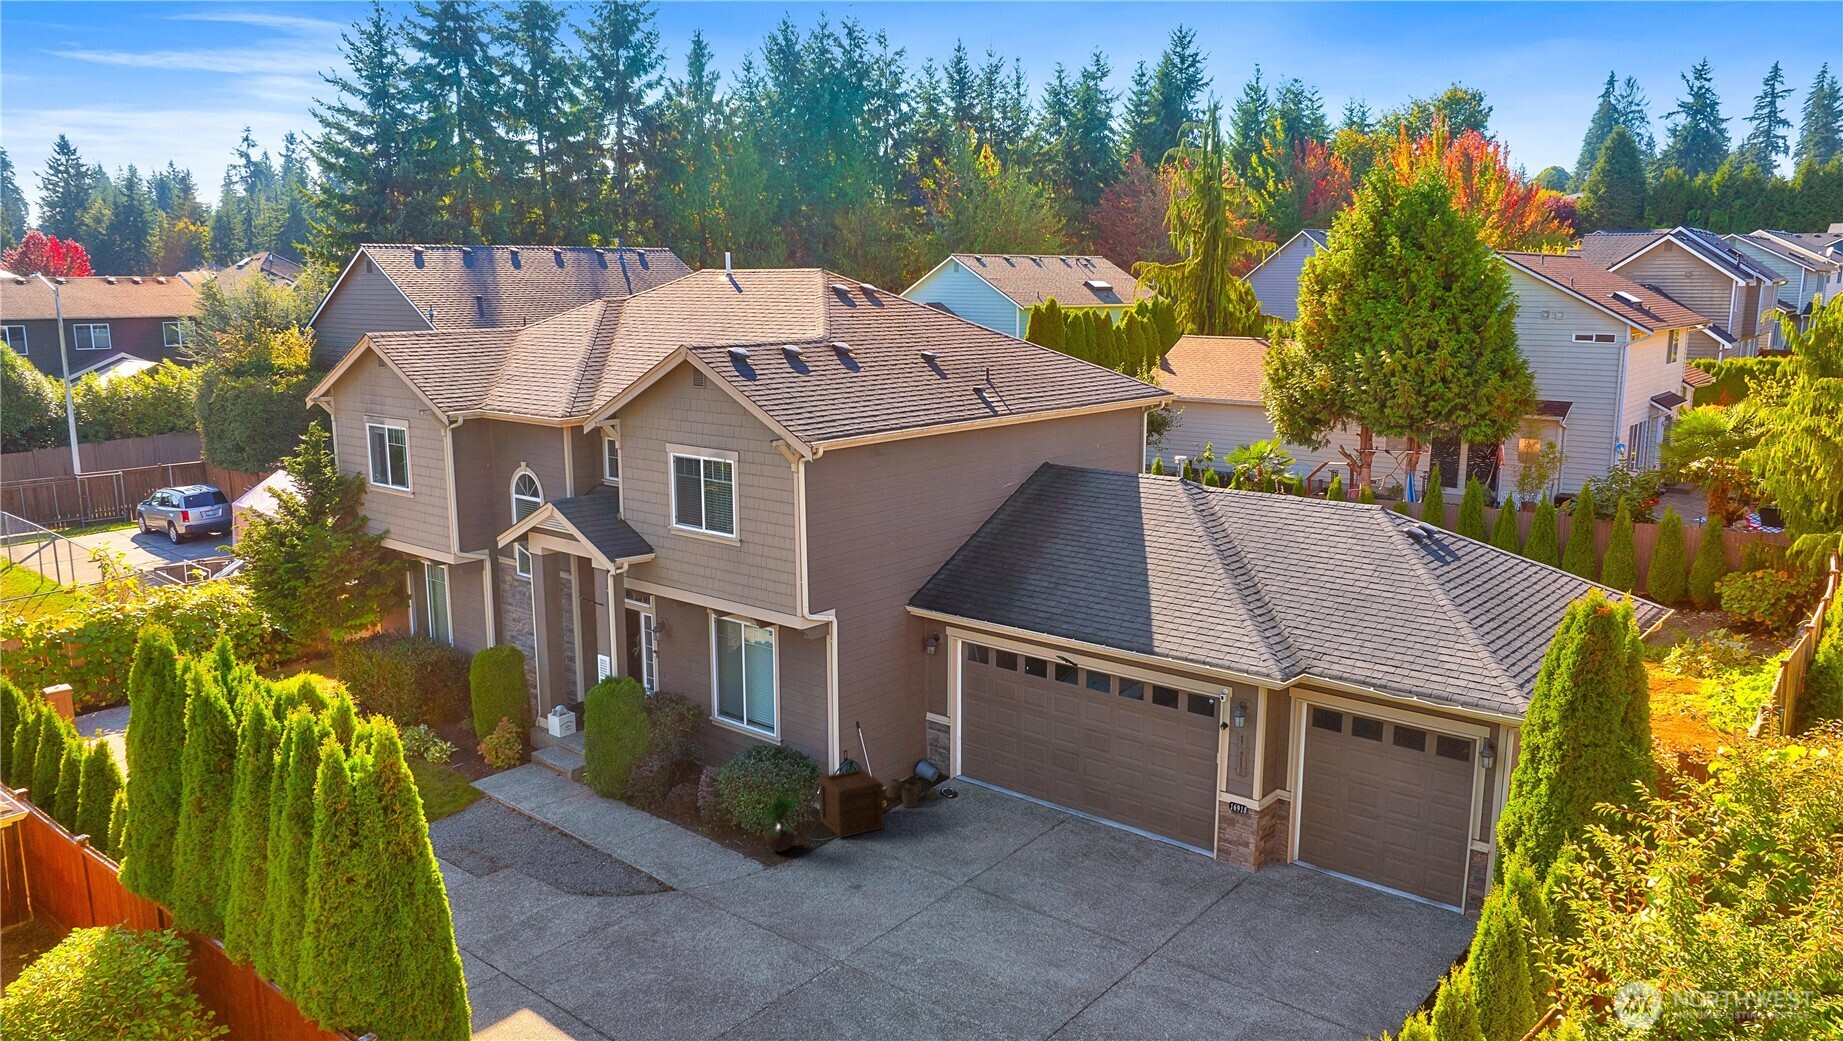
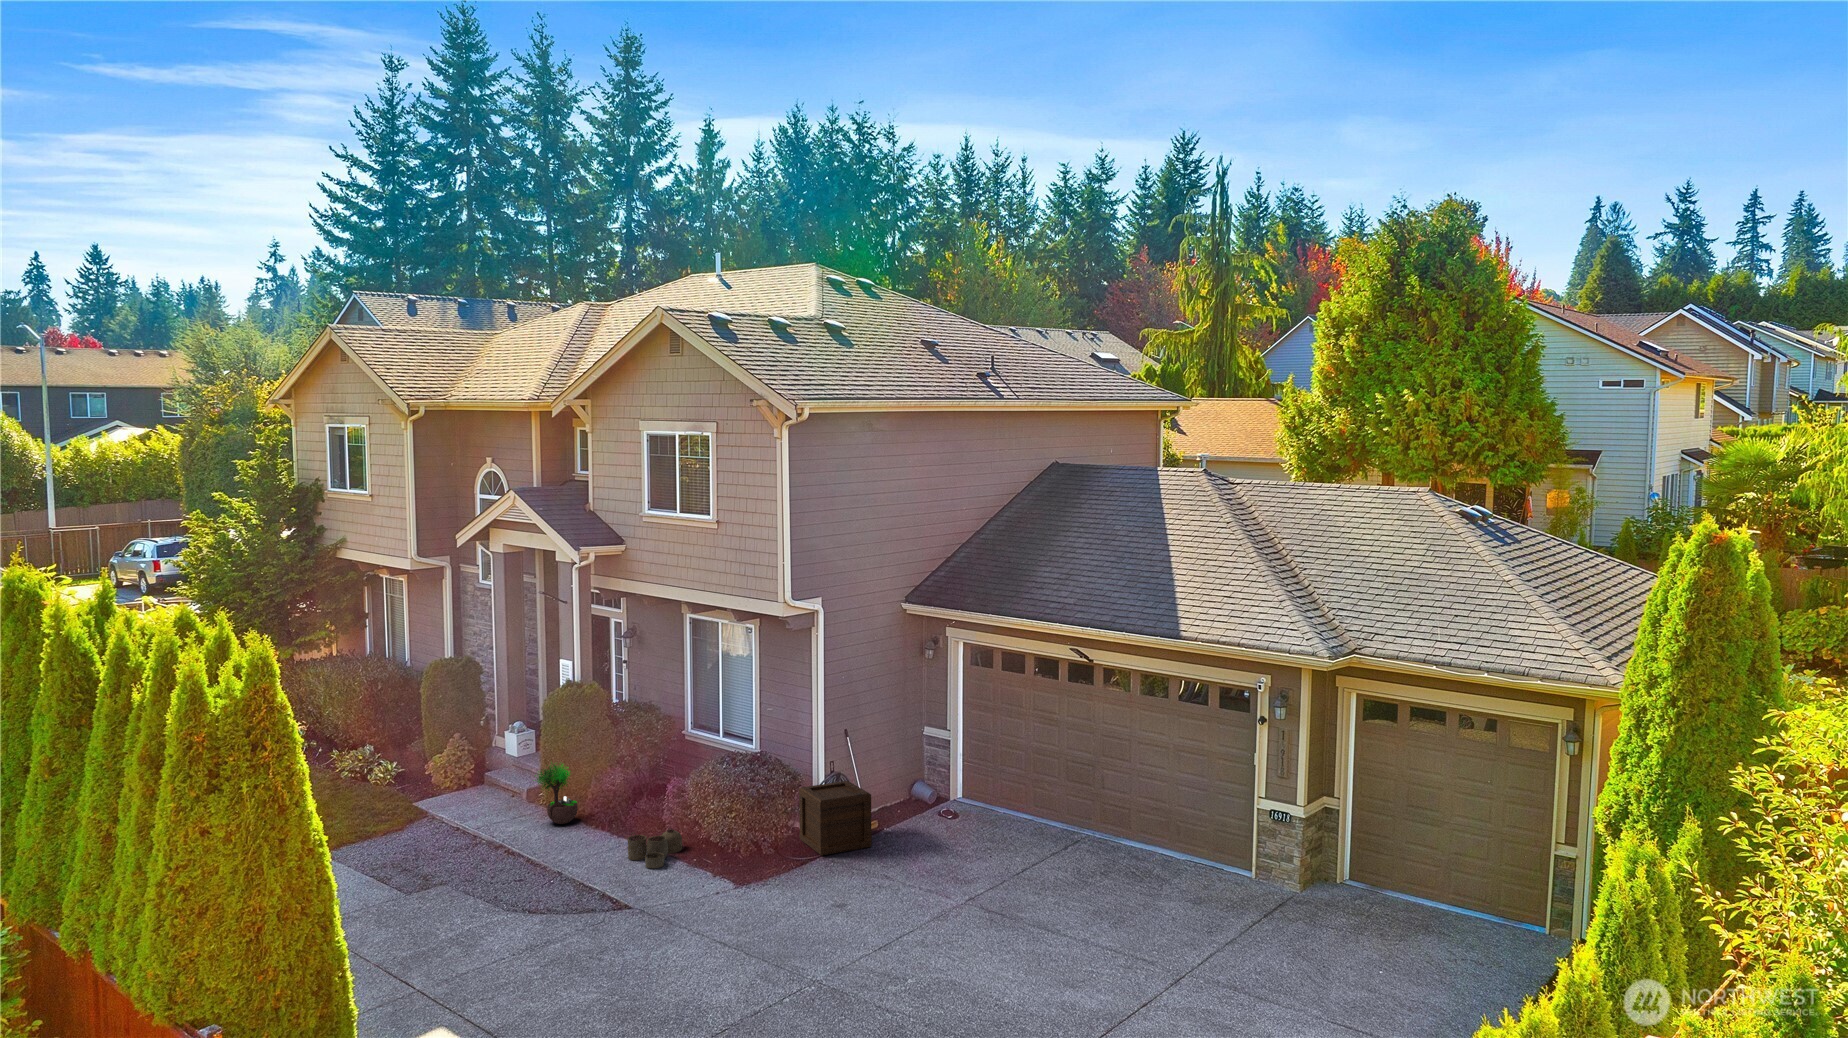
woven basket: present [886,779,938,807] -> present [627,829,682,868]
potted tree: present [764,793,796,851] -> present [535,762,578,824]

